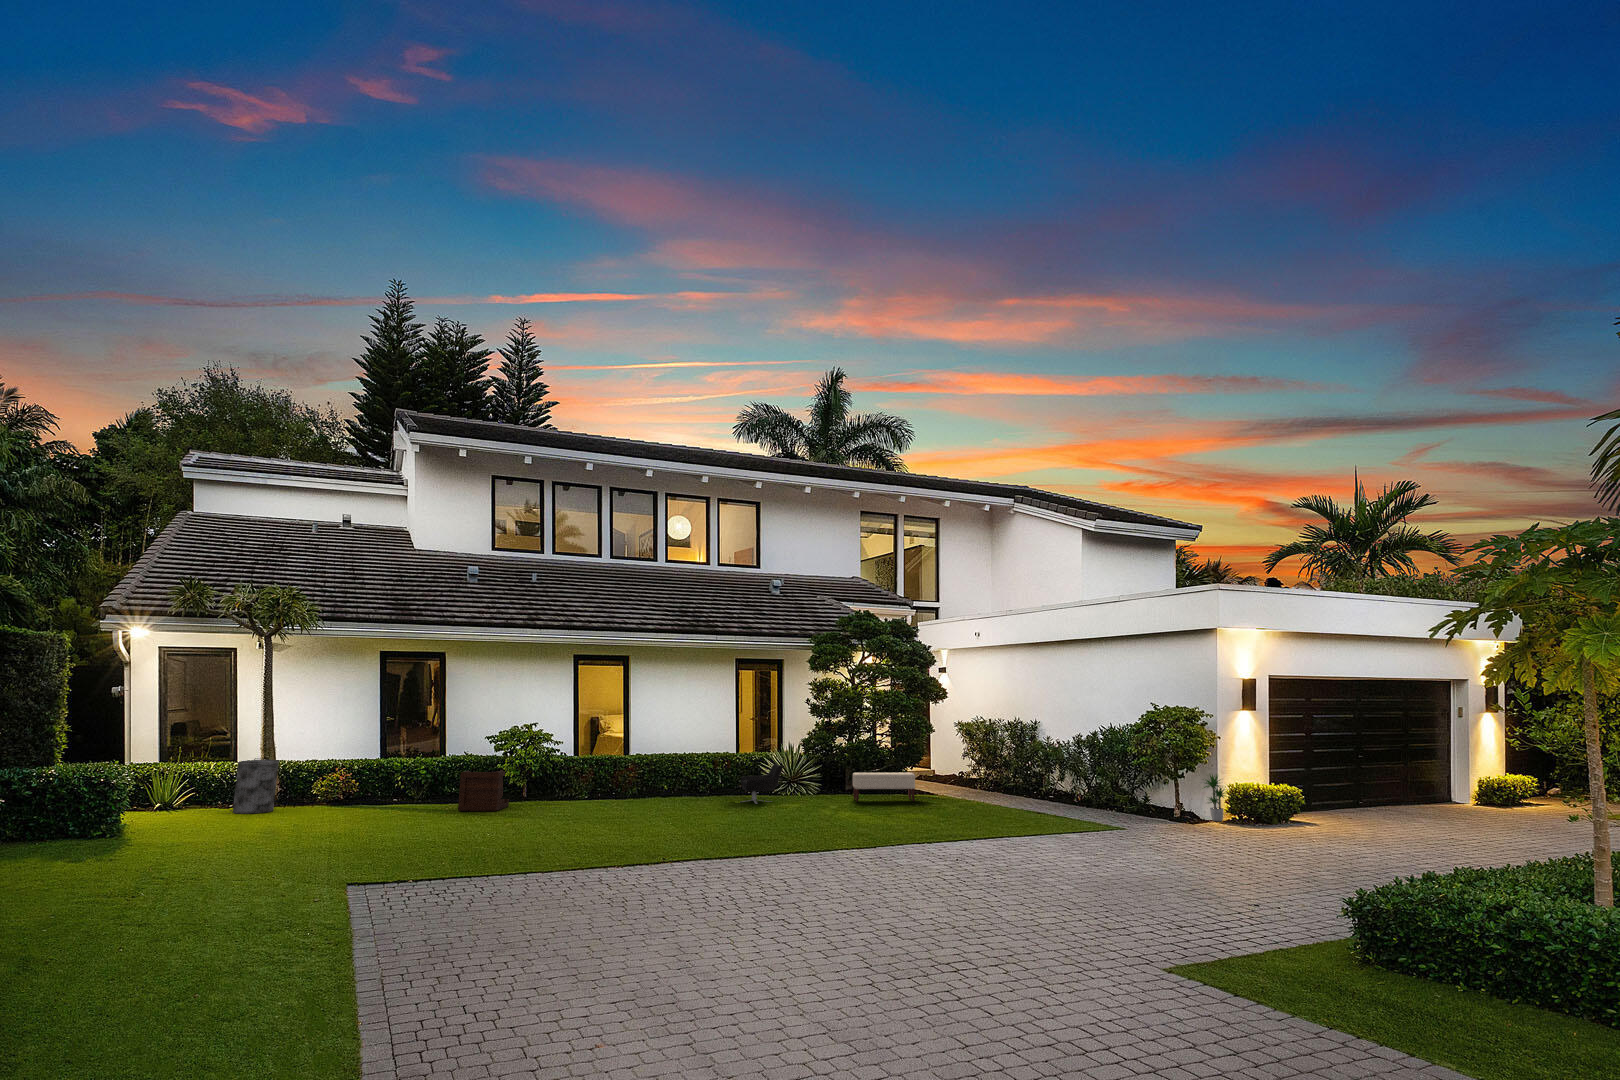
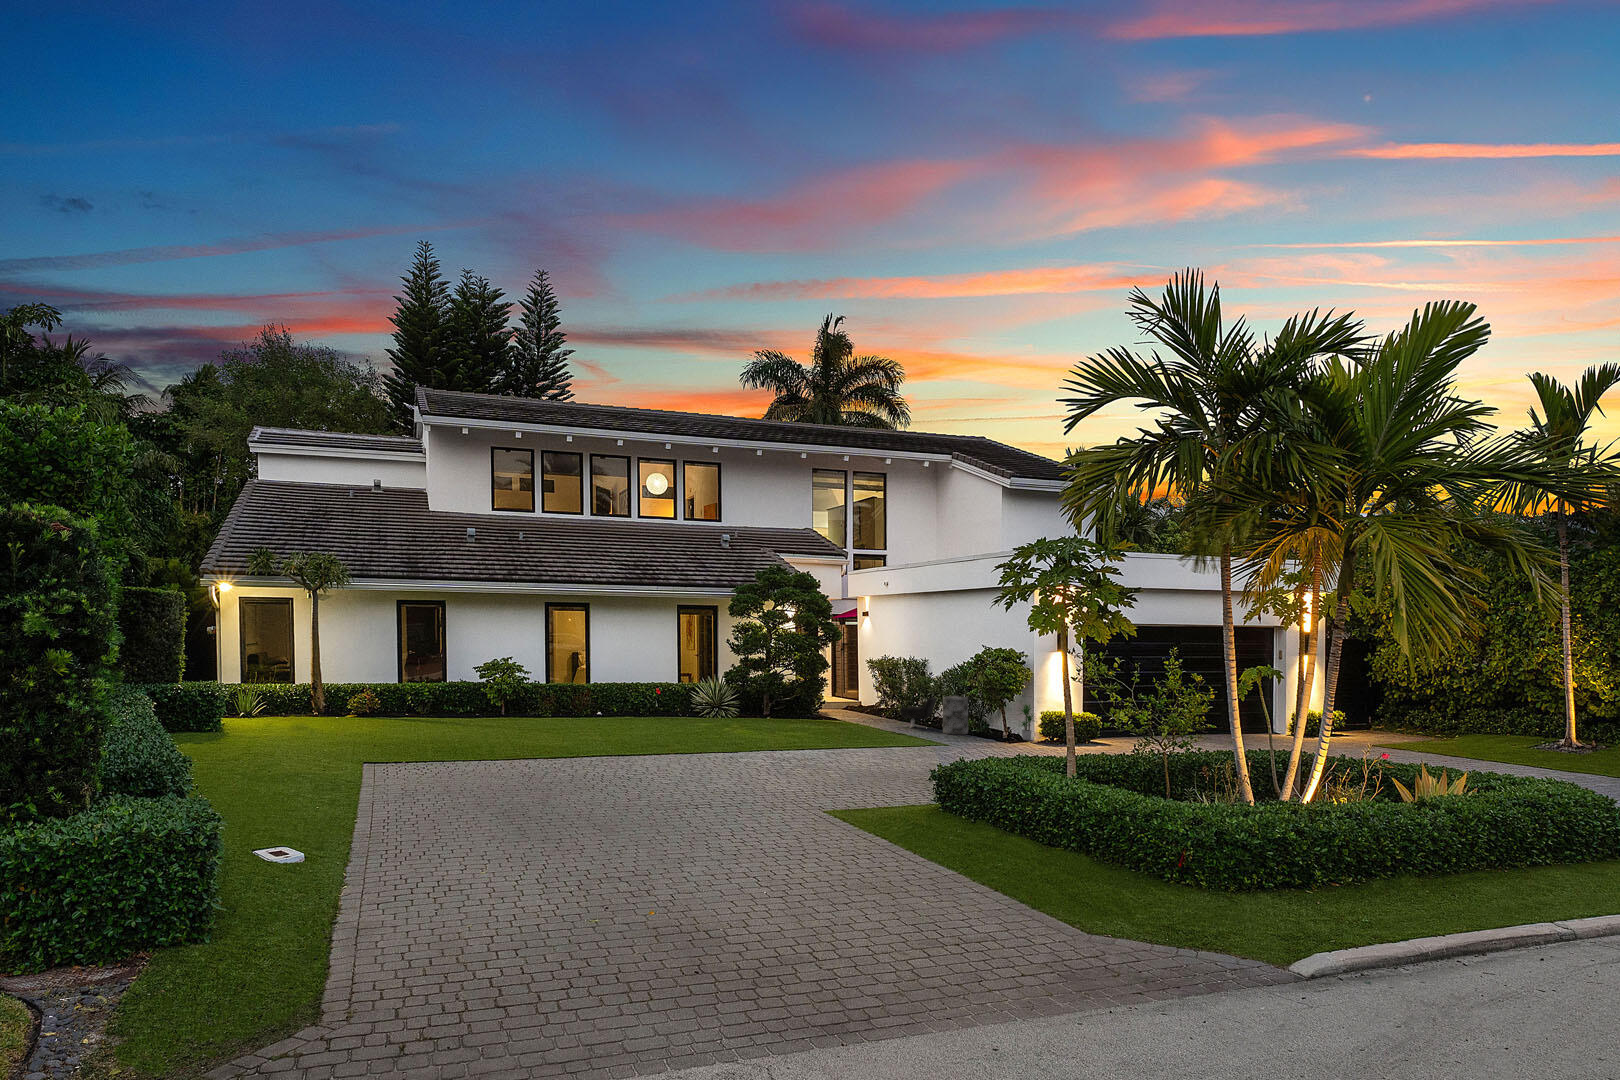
trash can: present [233,758,279,814] -> present [943,695,968,735]
lounge chair: present [741,764,783,804] -> present [900,698,936,728]
wooden crate: present [458,770,509,811] -> none [456,691,497,723]
bench: present [853,772,915,802] -> none [765,699,814,723]

